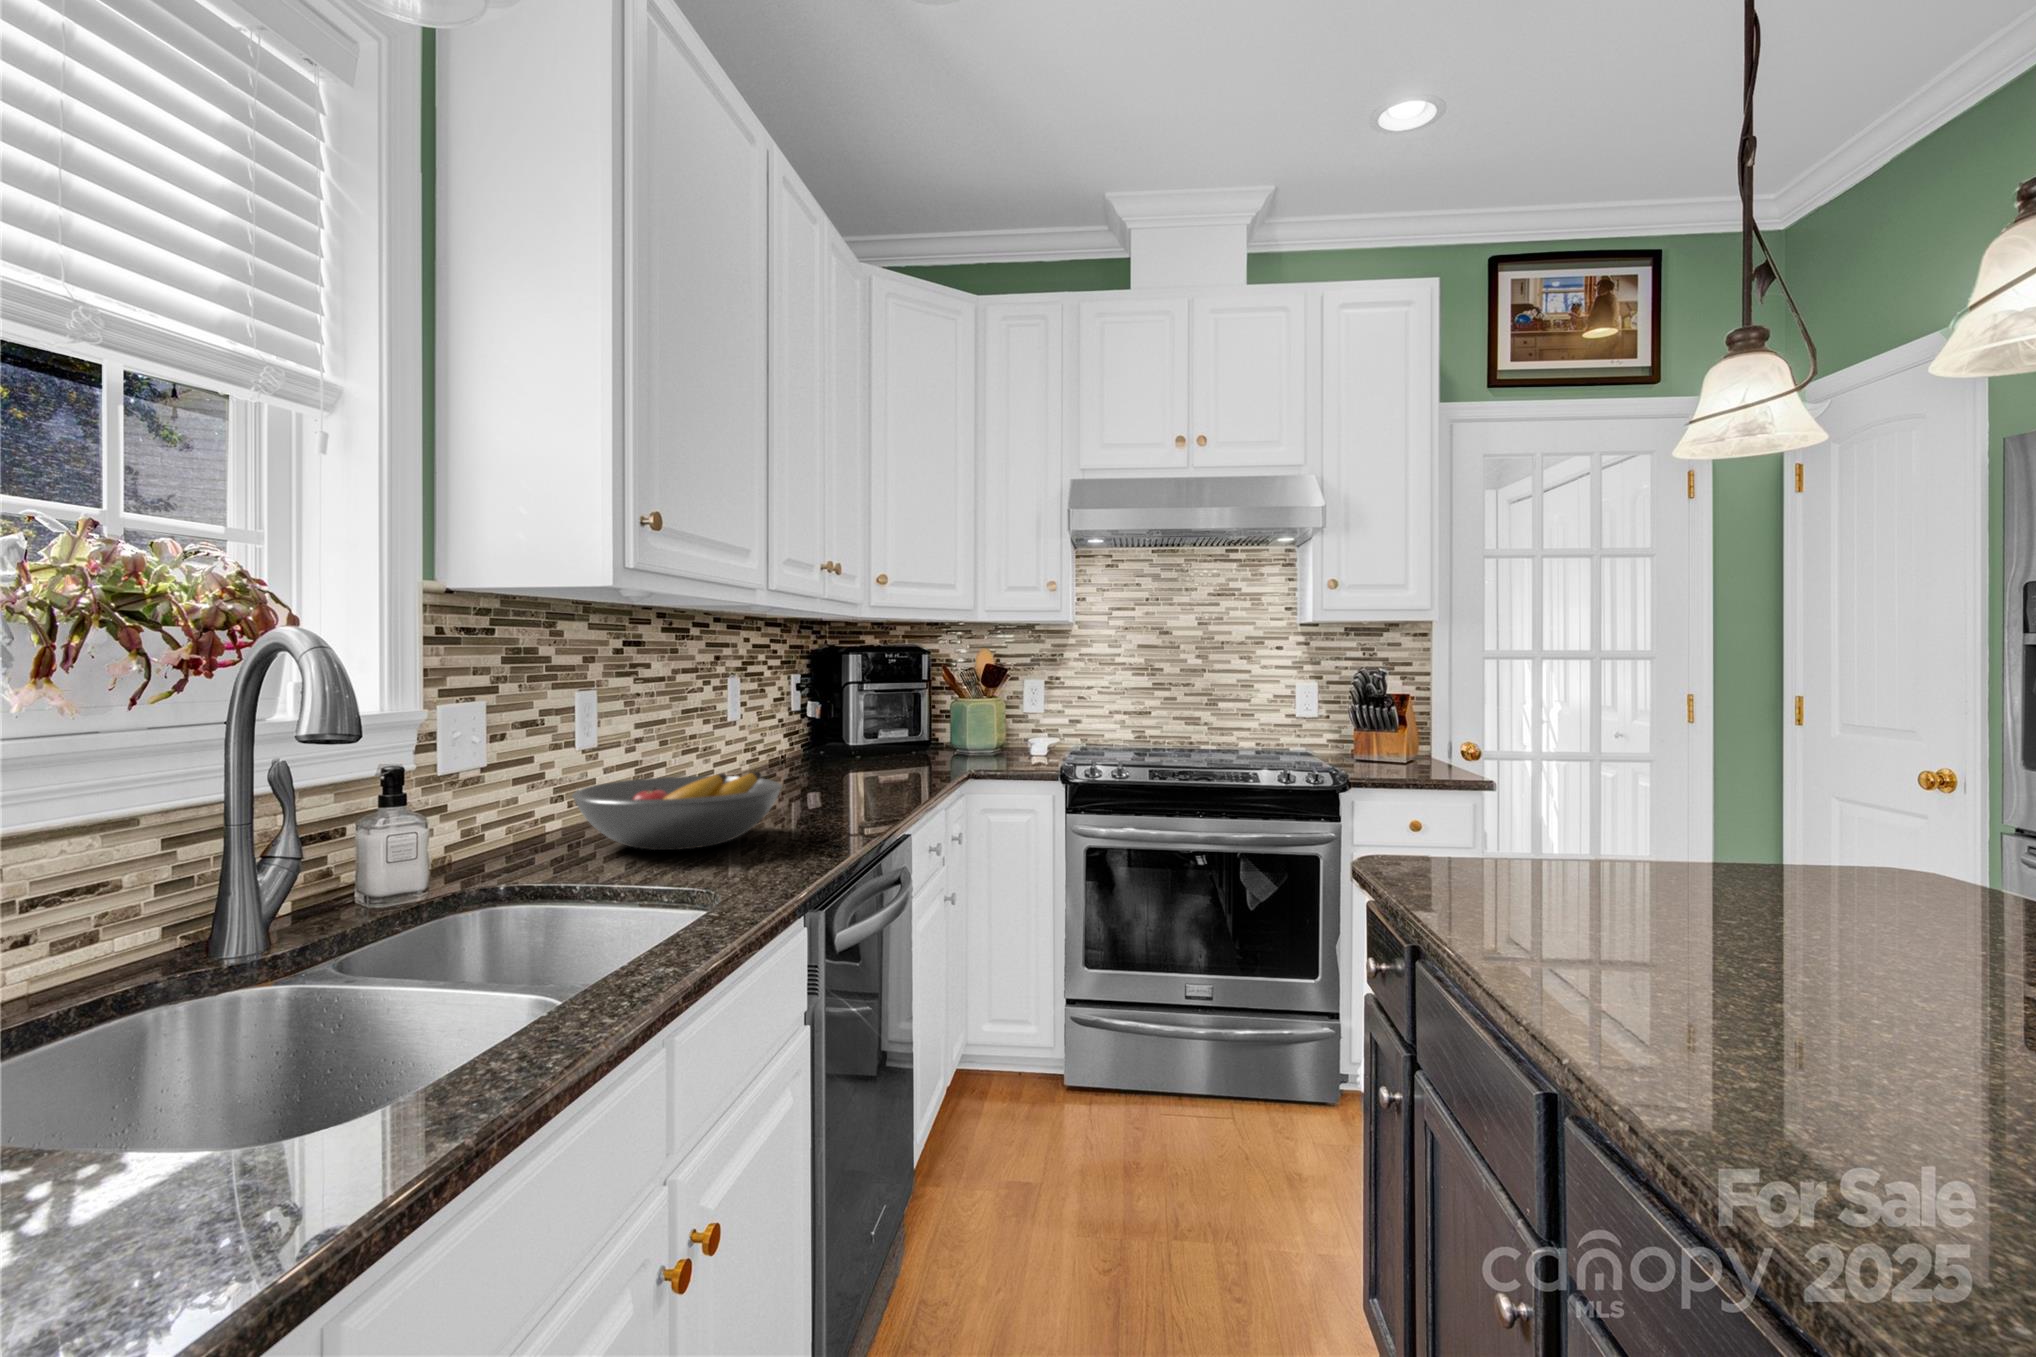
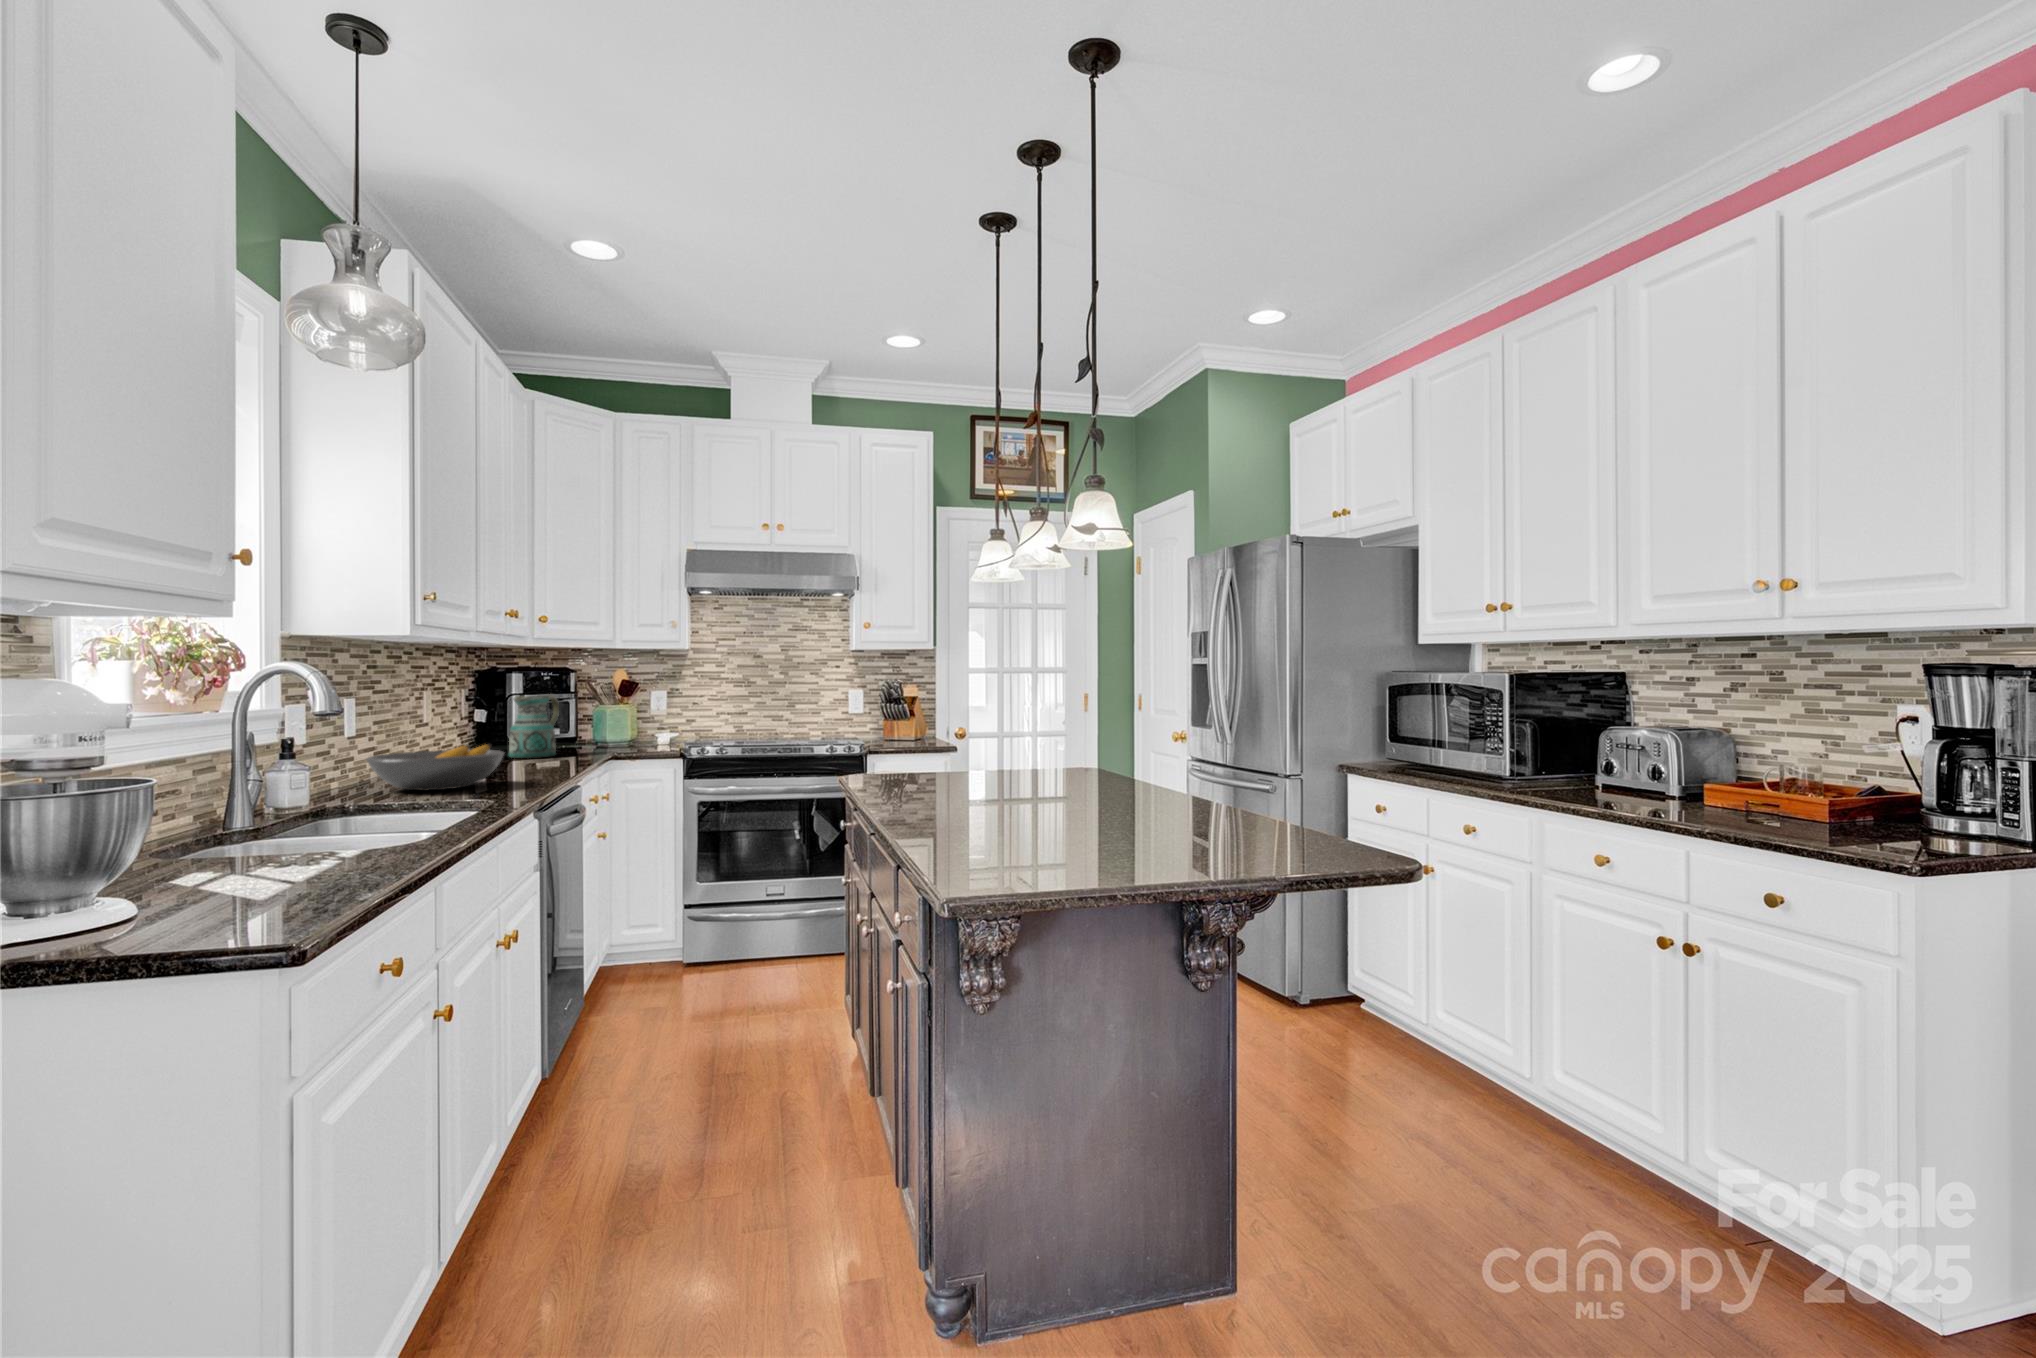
ceramic pitcher: none [837,684,903,773] -> present [509,694,559,758]

